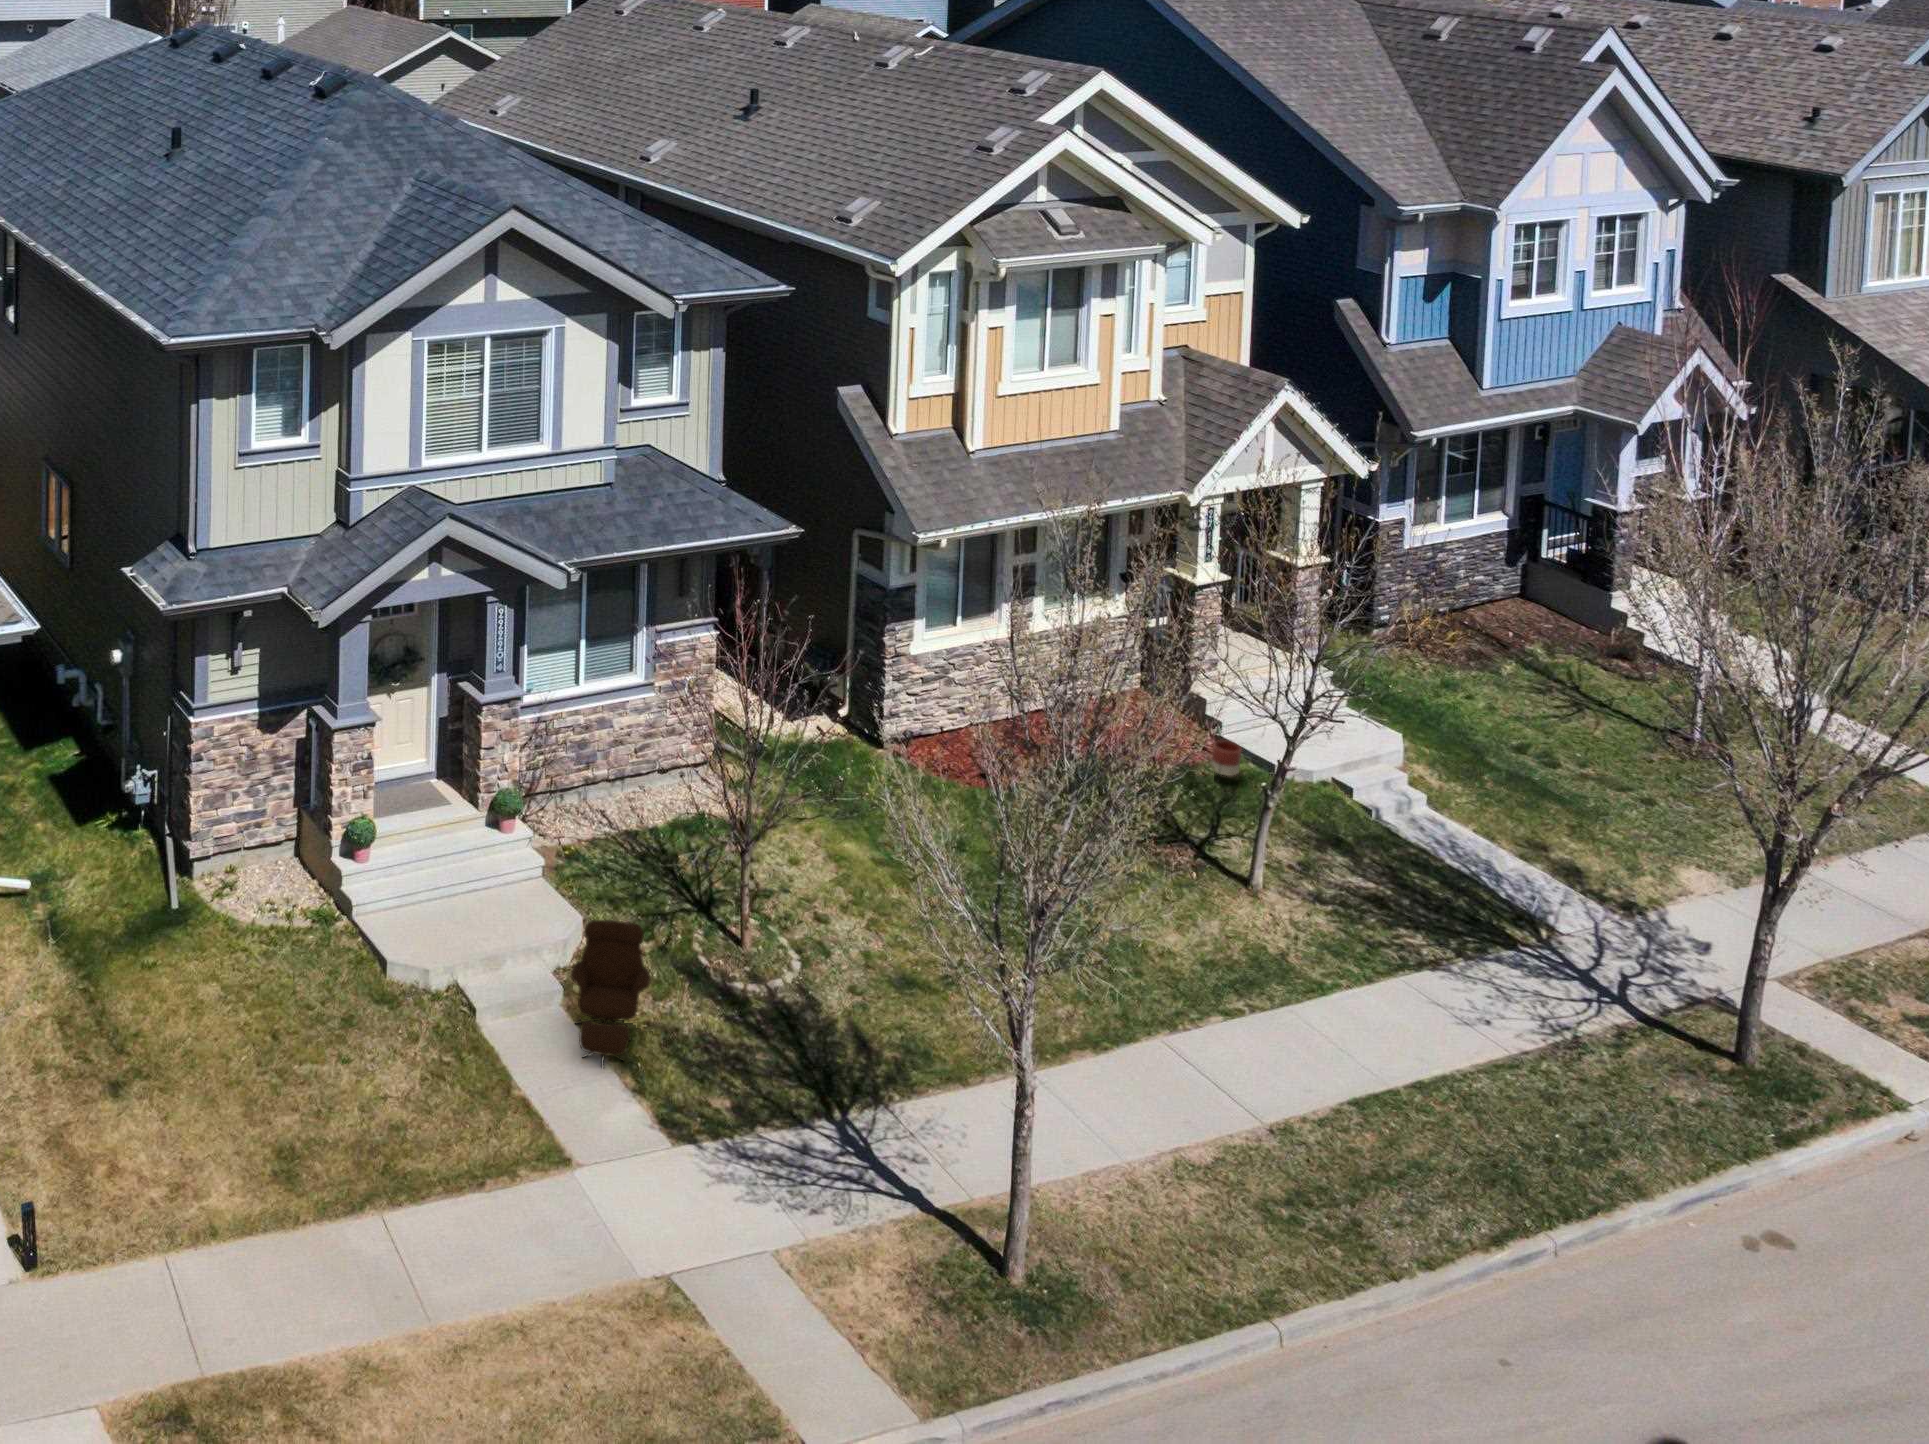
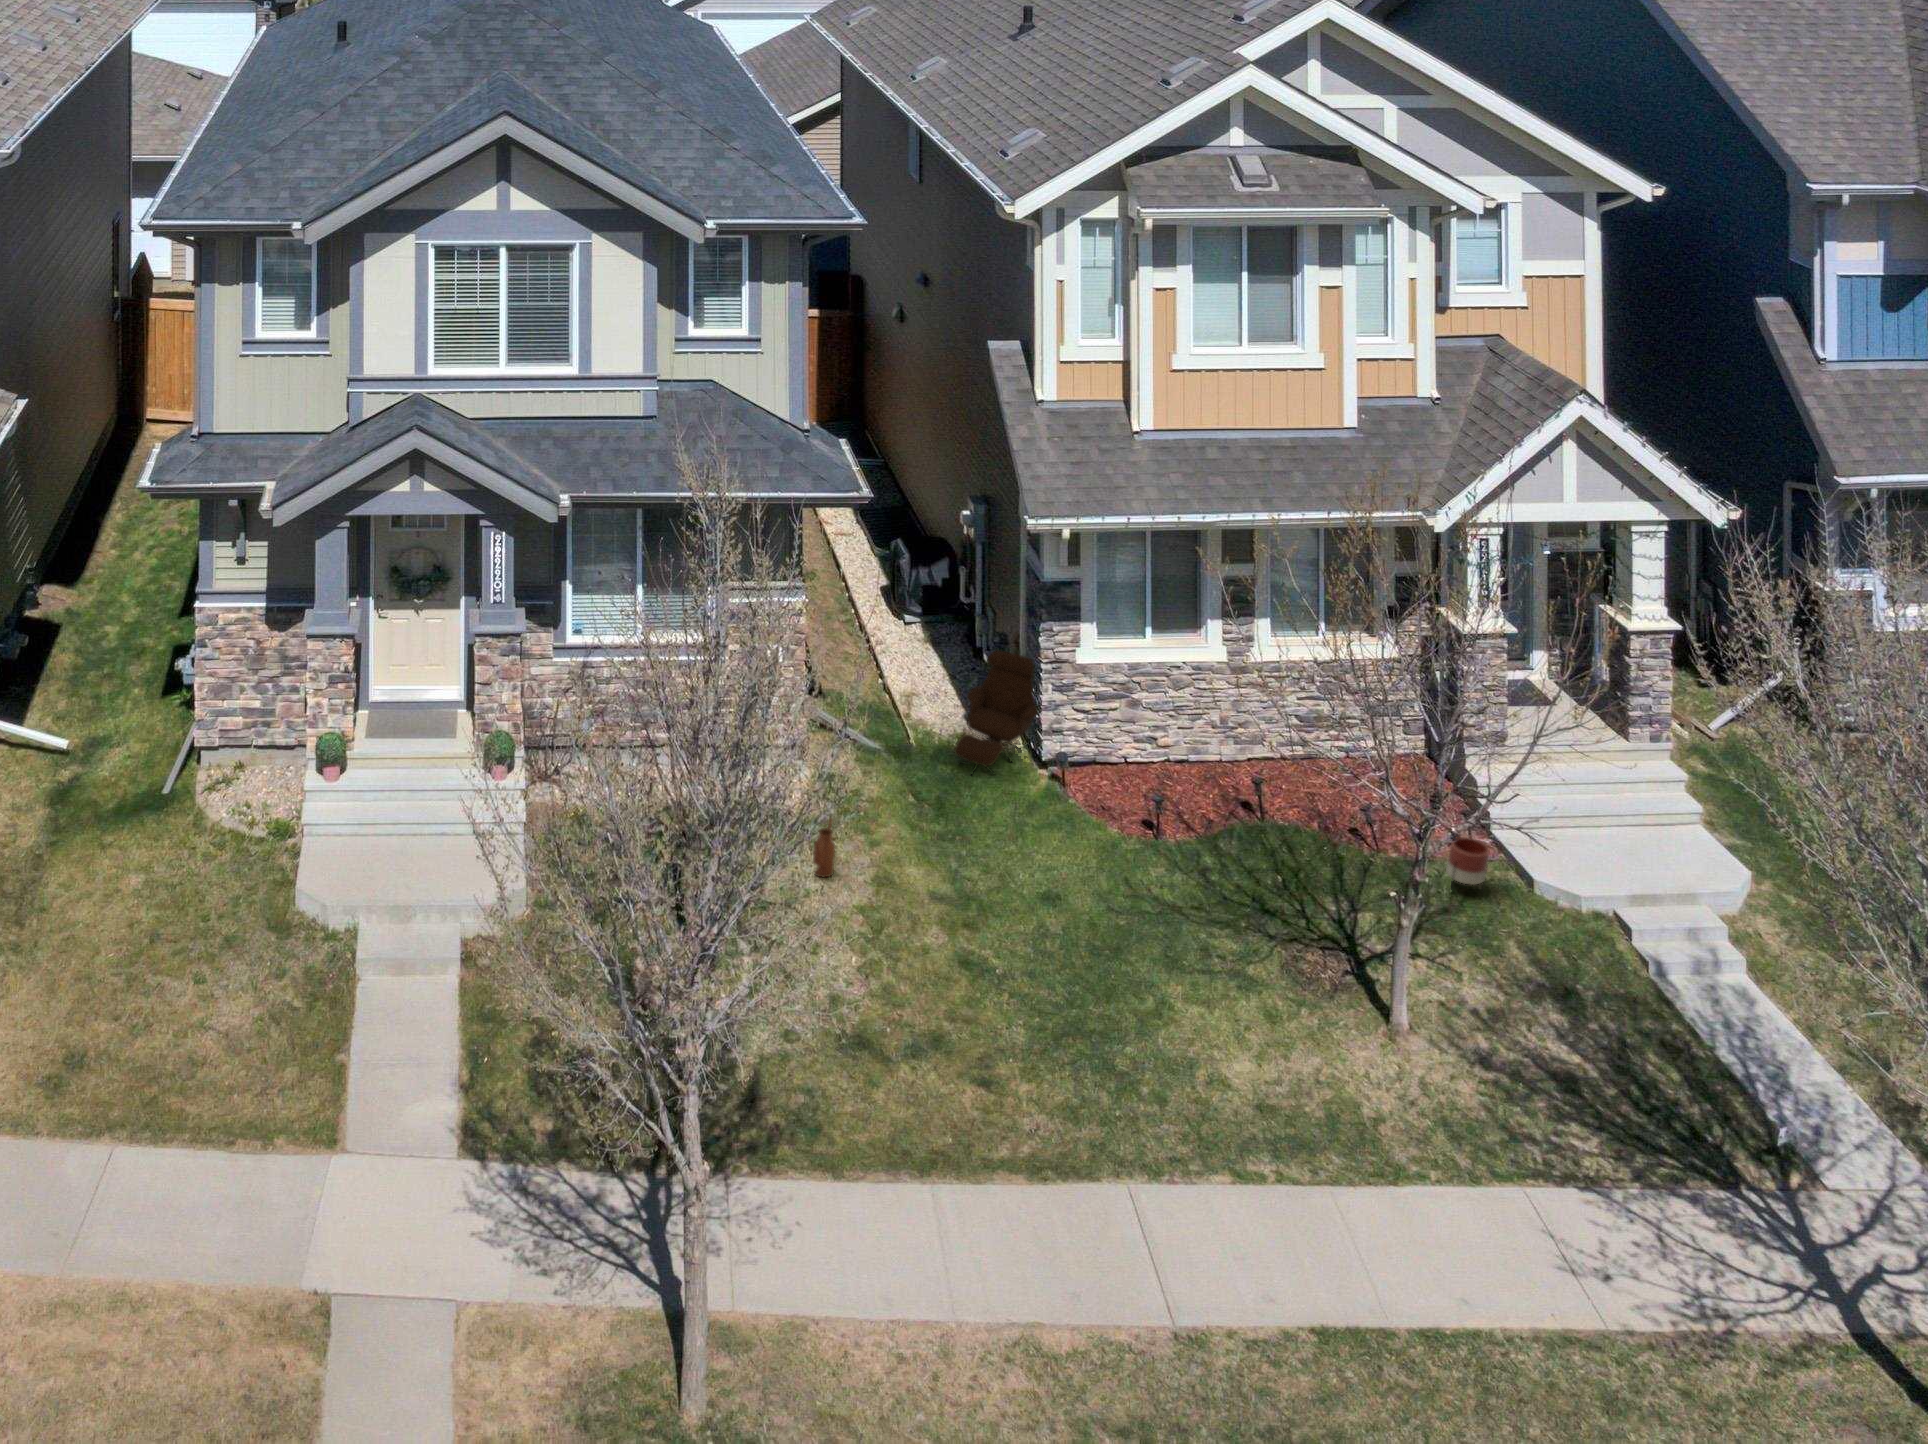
watering can: none [780,808,800,859] -> present [813,819,835,877]
lounge chair: present [571,920,651,1067] -> present [955,651,1038,774]

